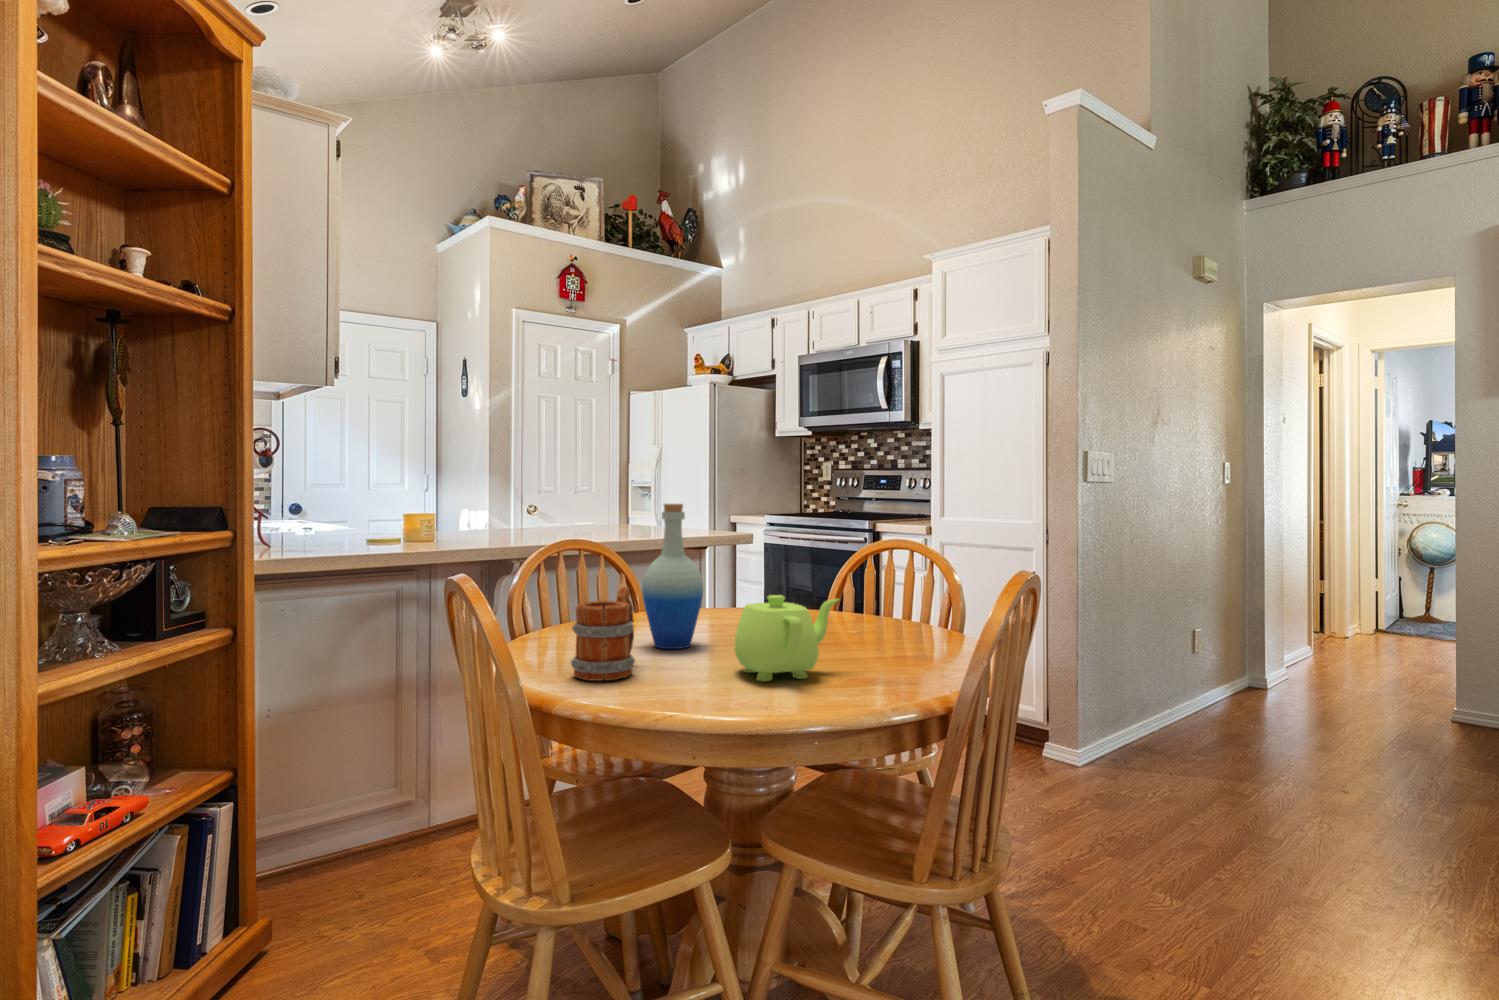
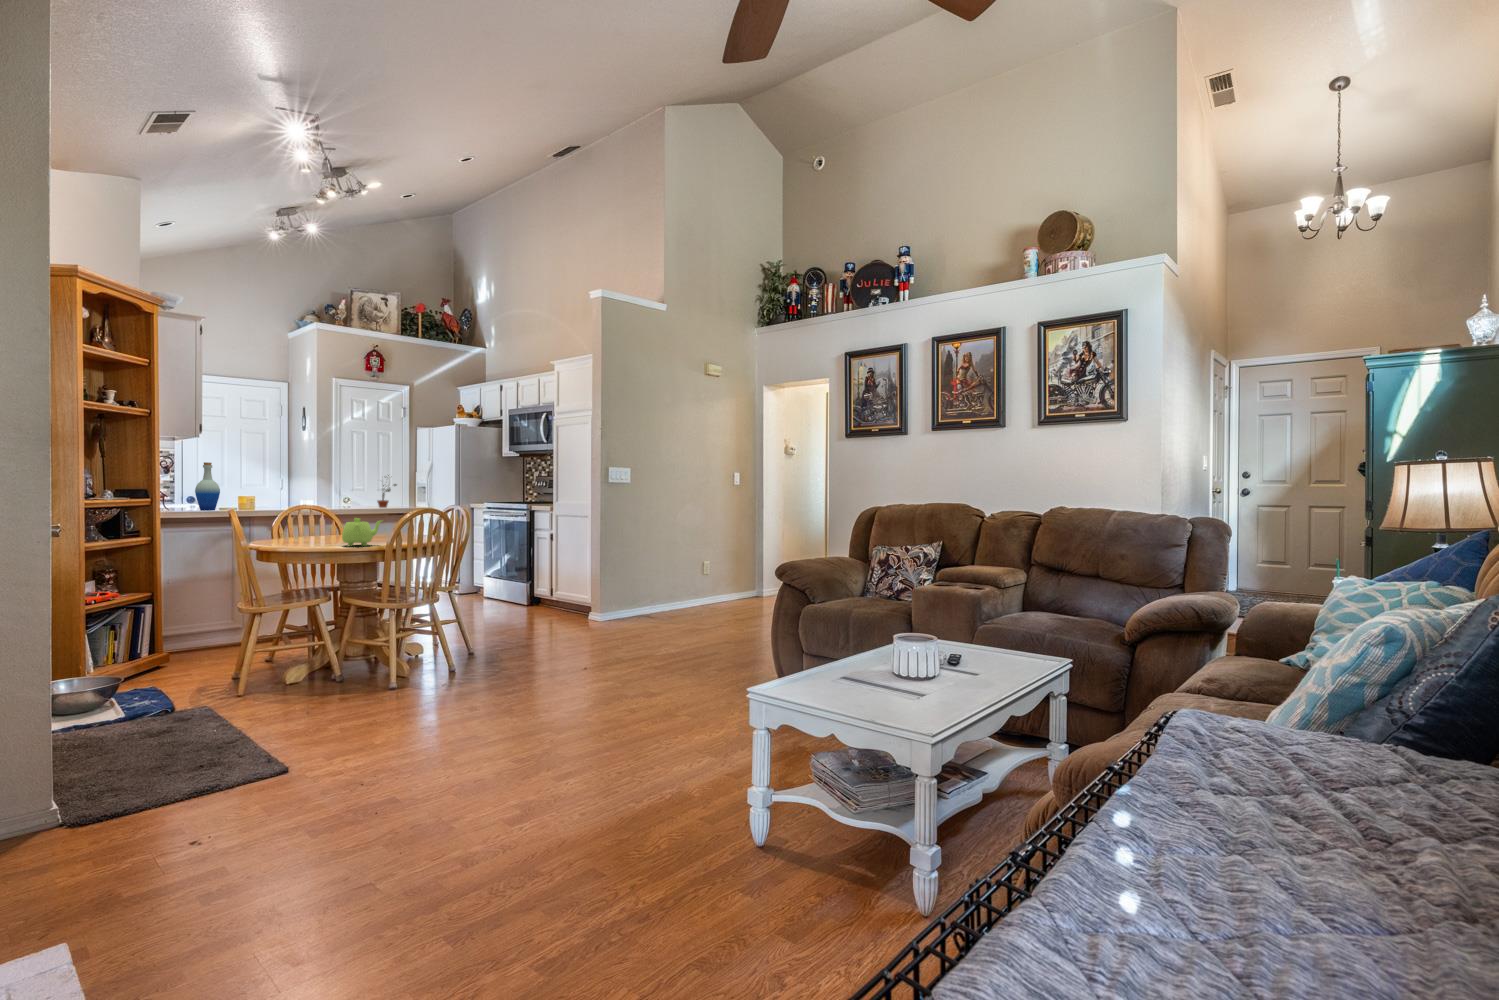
potted plant: none [569,464,602,520] -> present [377,475,396,508]
bottle: present [642,504,703,649] -> present [195,462,220,511]
mug: present [571,587,635,681] -> none [280,517,310,546]

